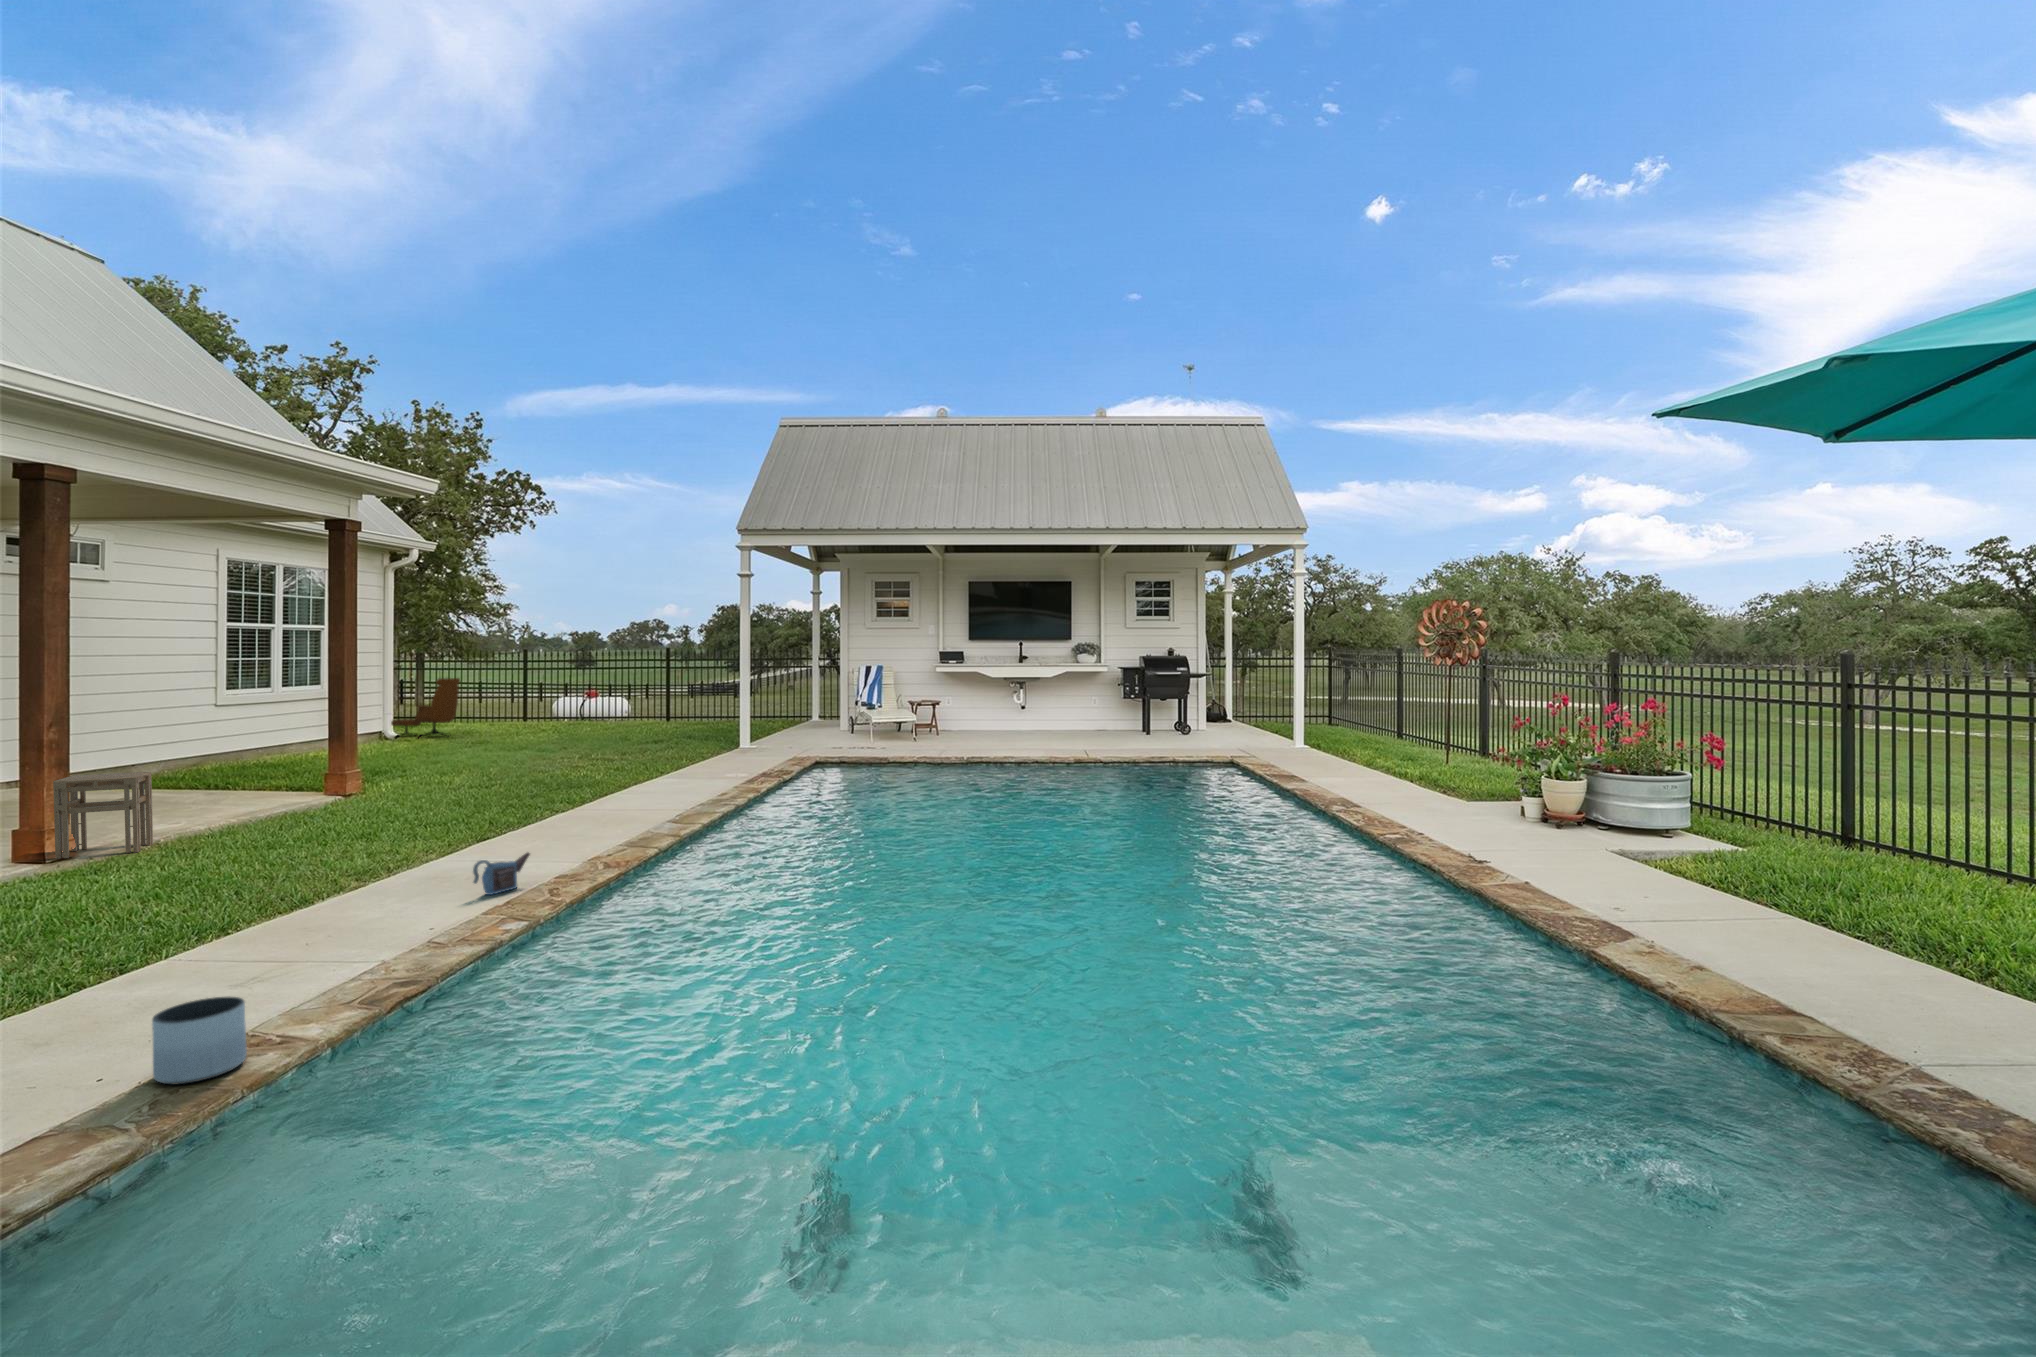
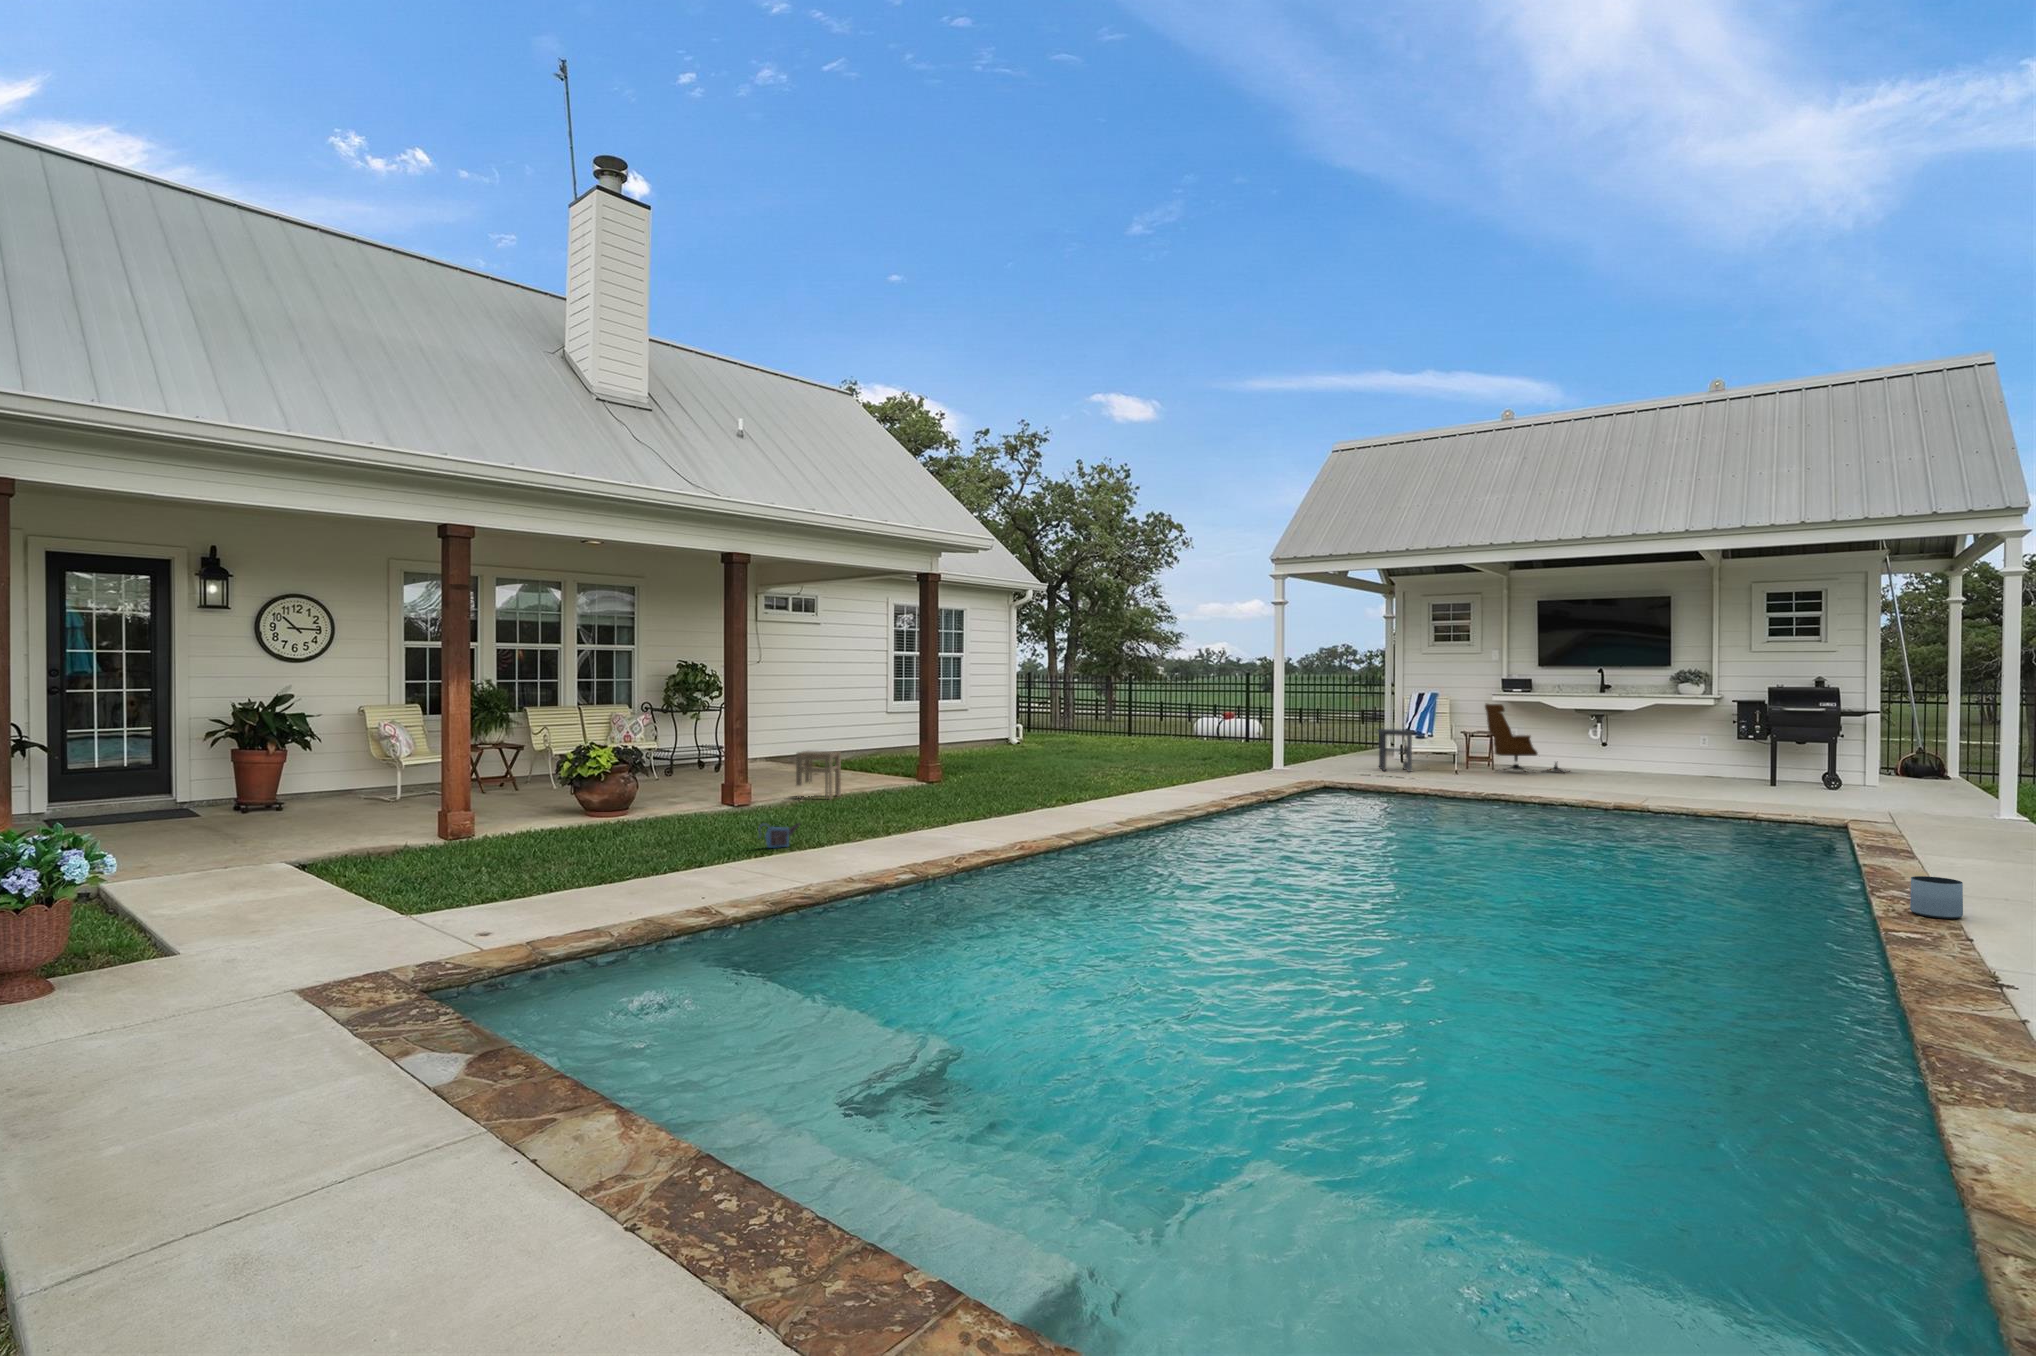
lounge chair: present [391,678,460,736] -> present [1485,704,1570,772]
side table: none [836,701,880,743] -> present [1377,729,1412,772]
watering can: present [473,853,530,895] -> present [758,823,800,848]
planter: present [152,997,247,1084] -> present [1910,876,1963,919]

